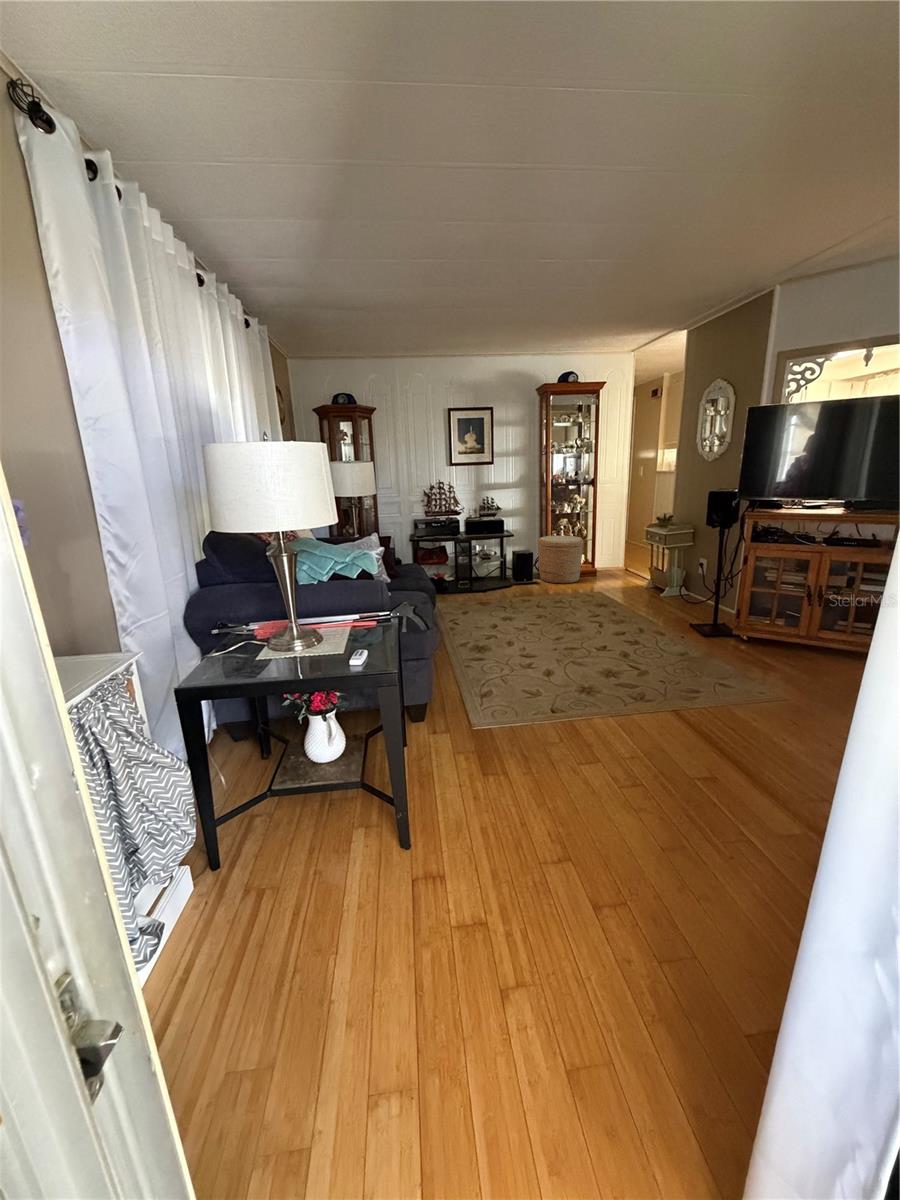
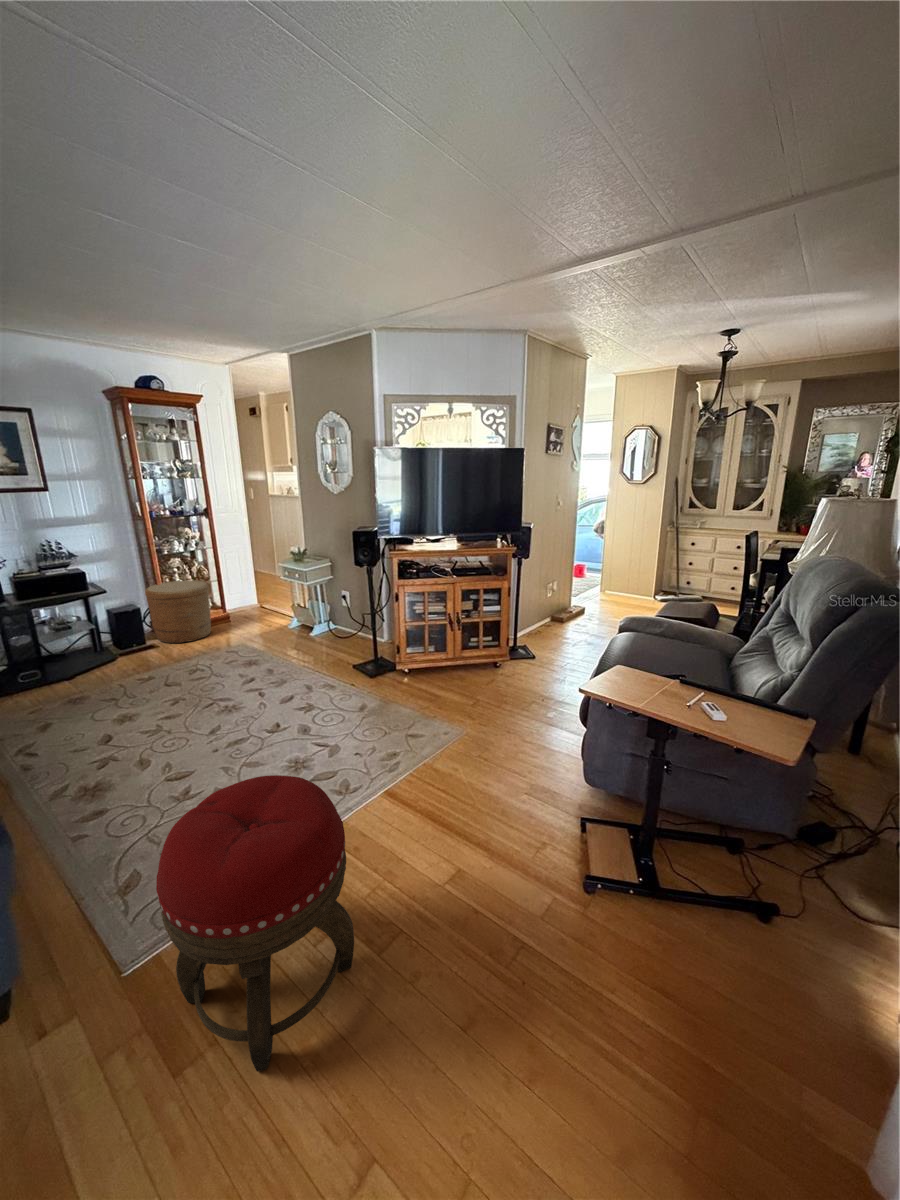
footstool: none [498,626,611,787] -> present [156,775,354,1071]

